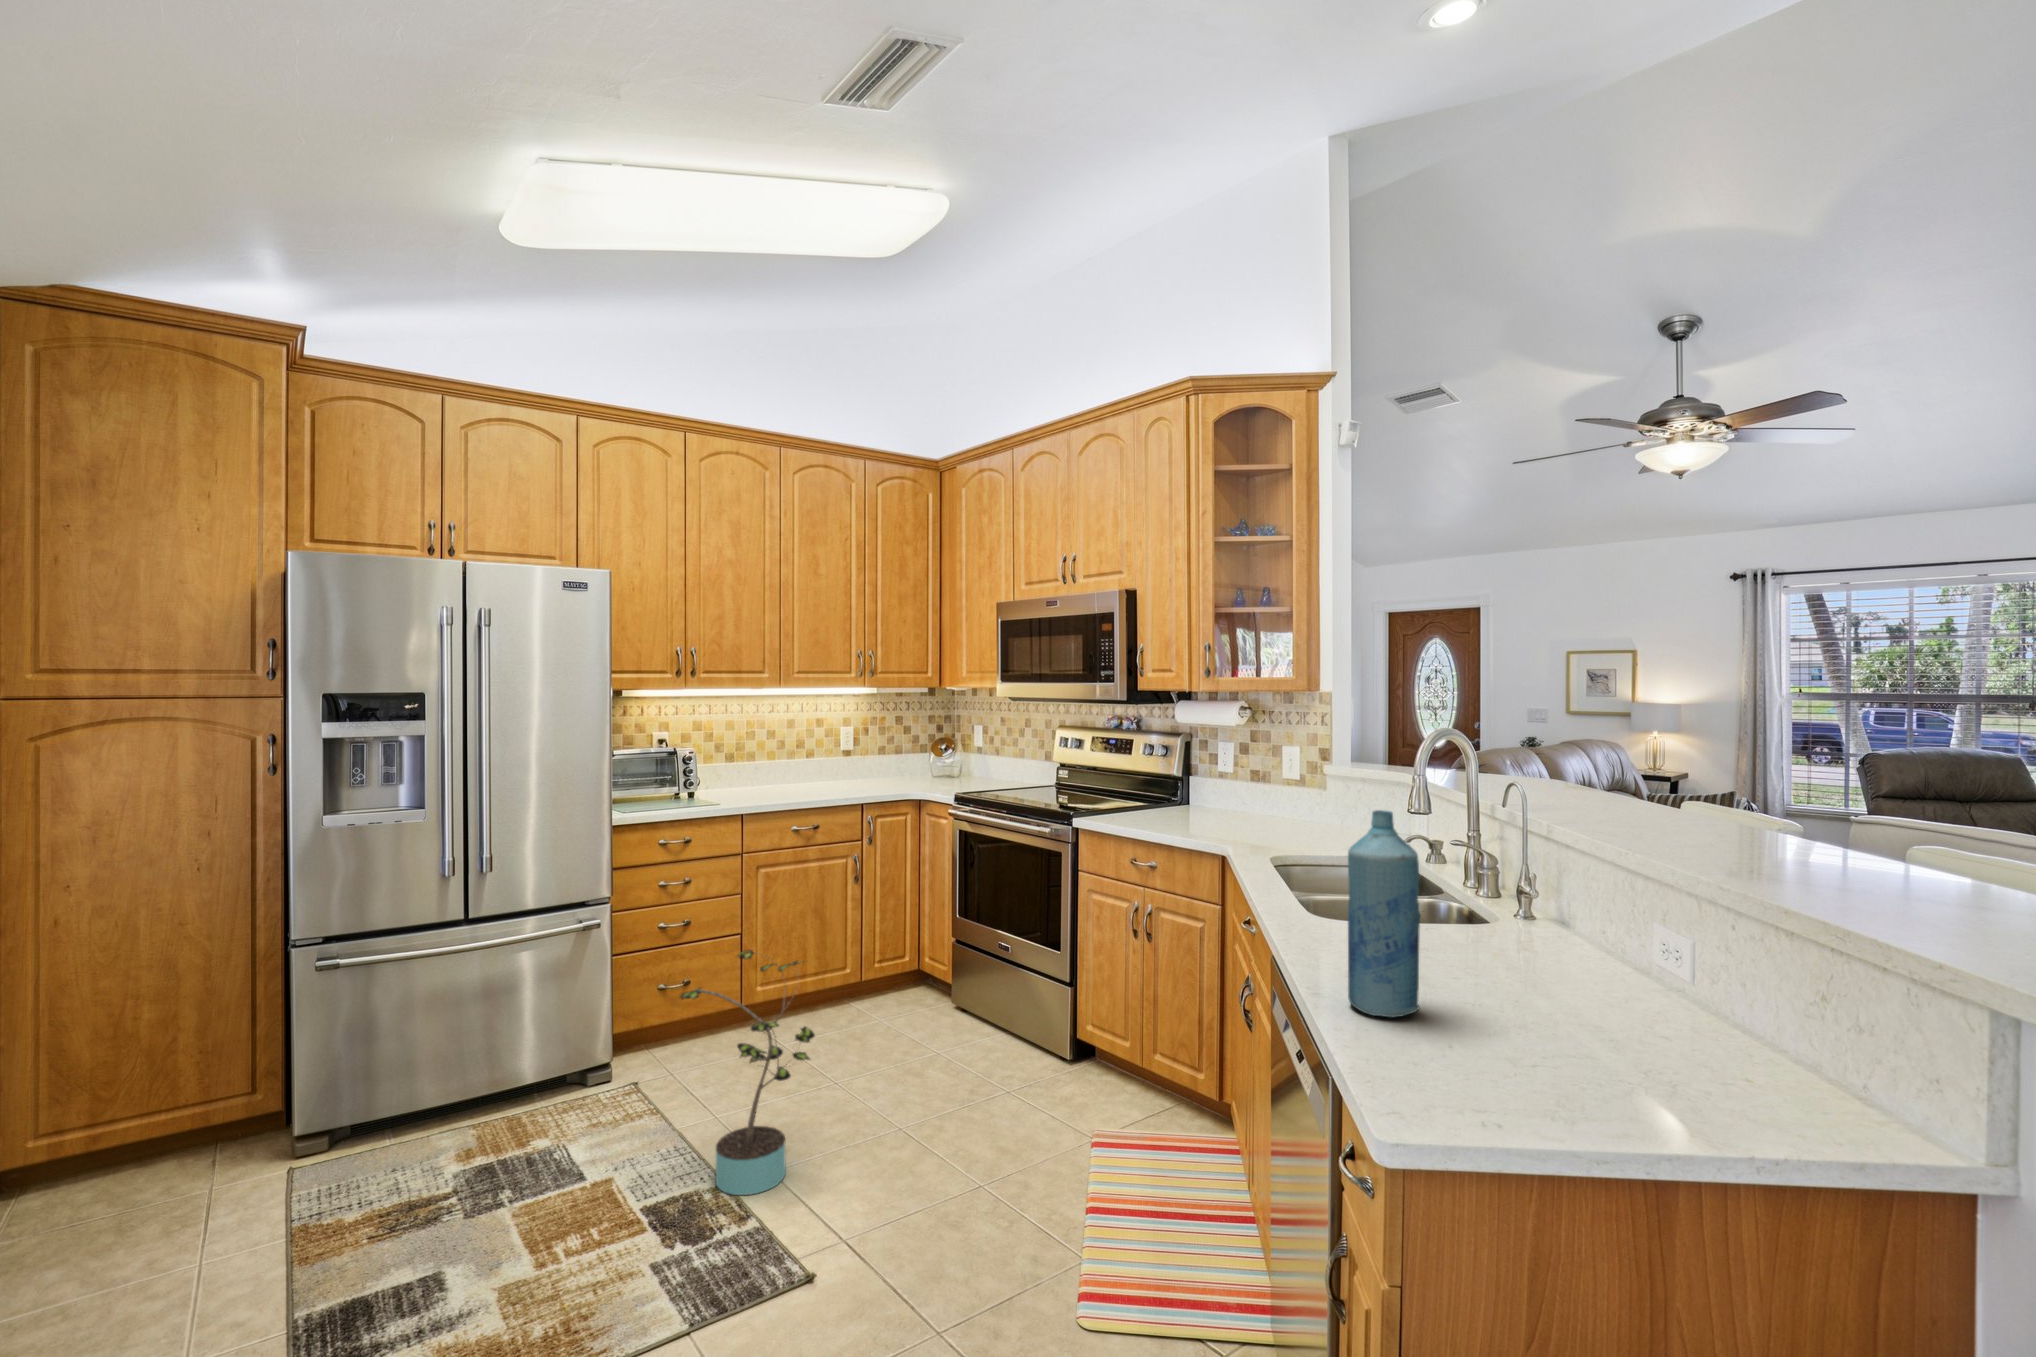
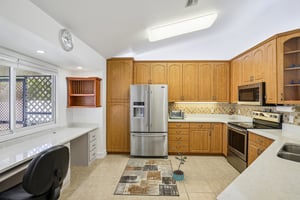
bottle: present [1348,810,1421,1018] -> none [259,132,280,184]

